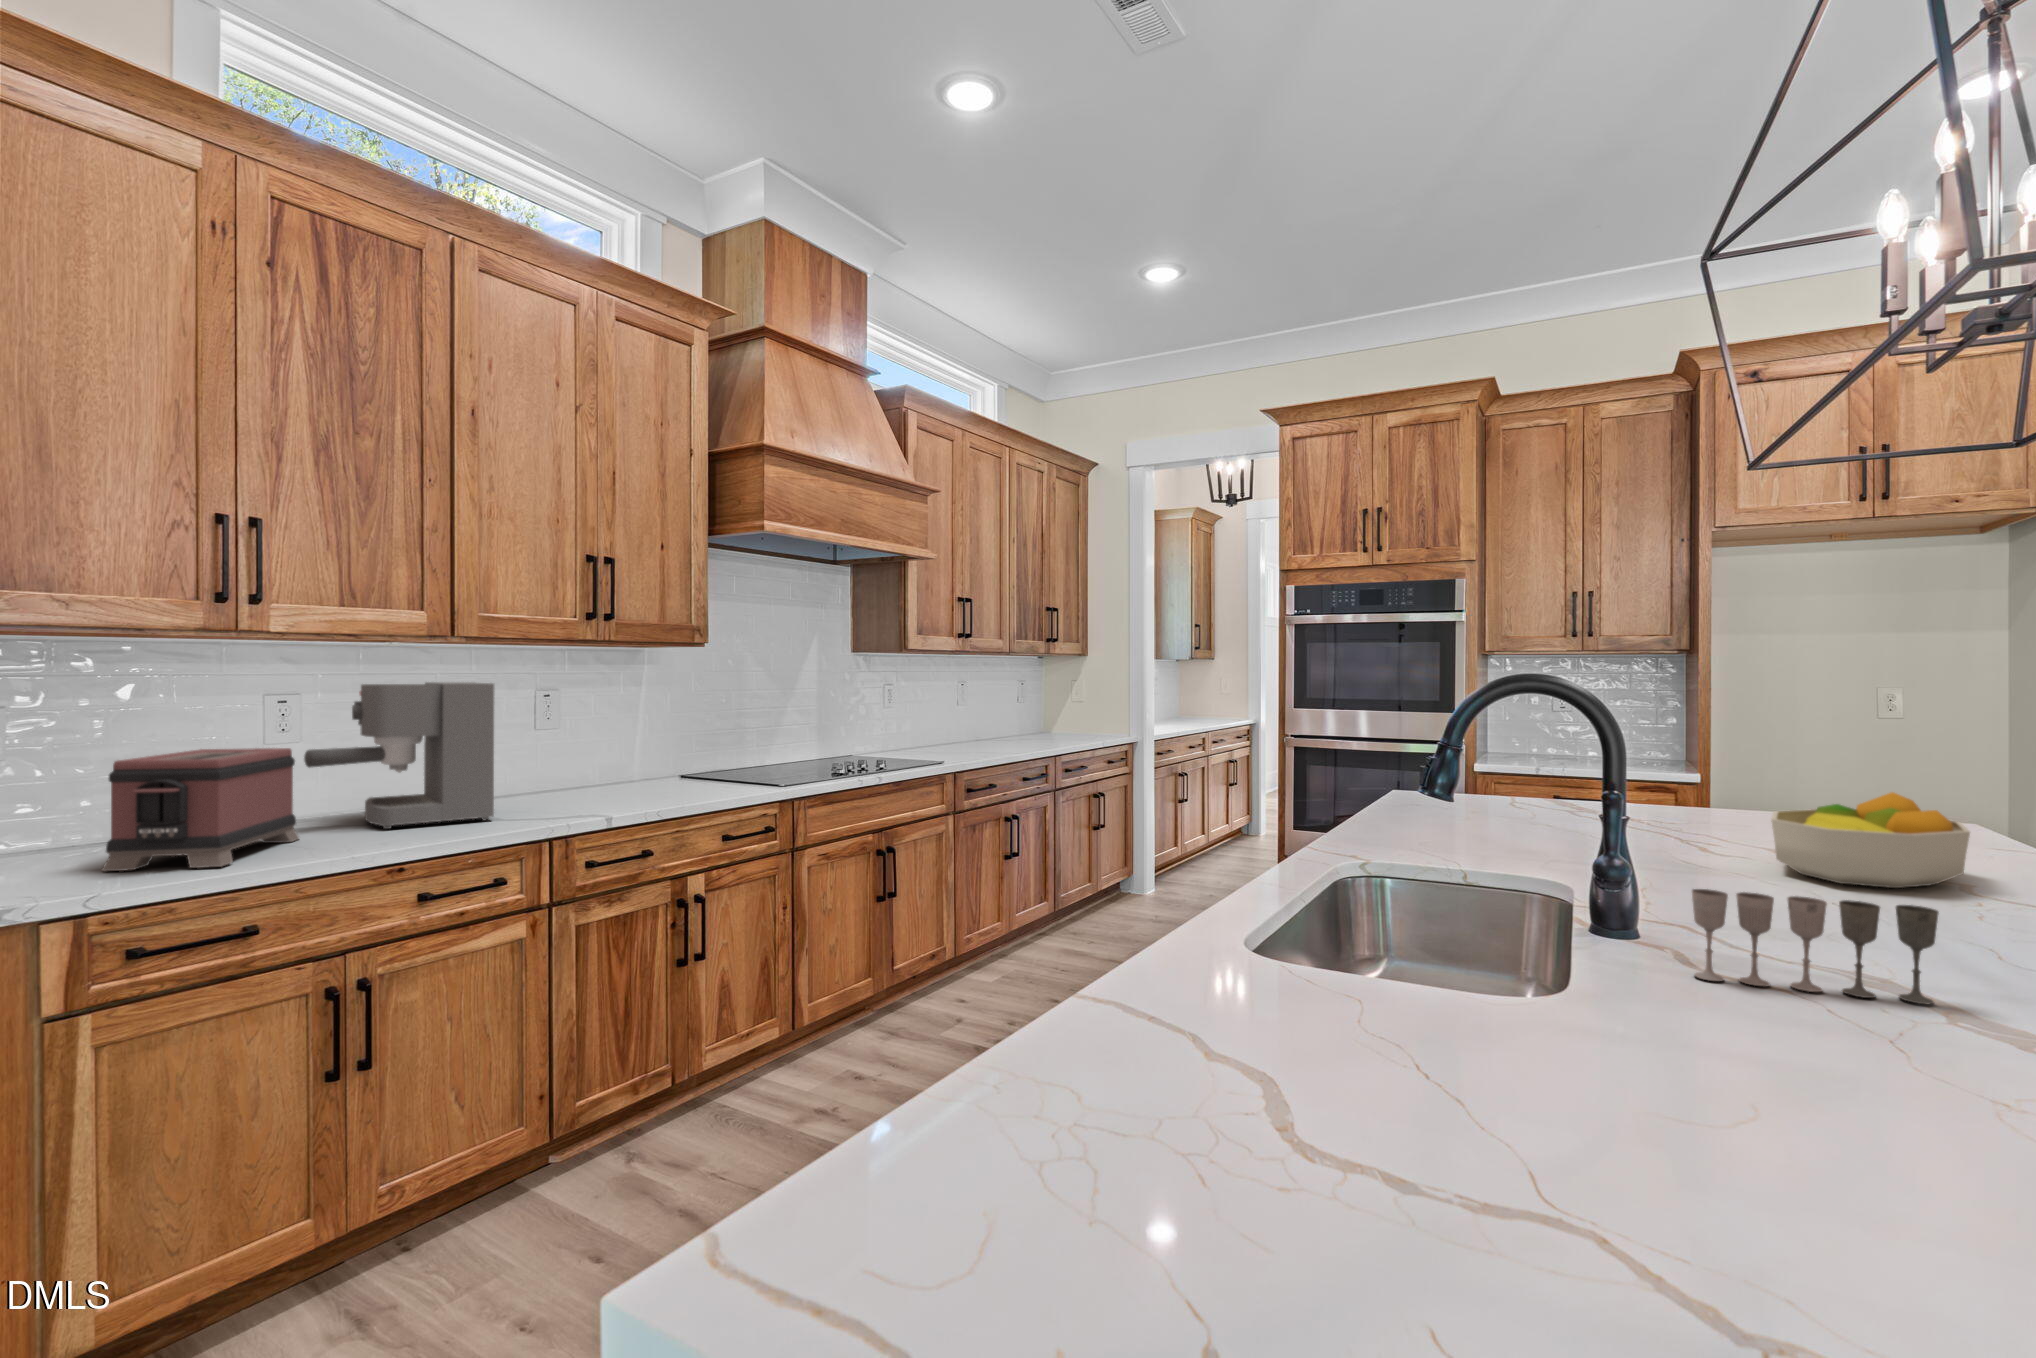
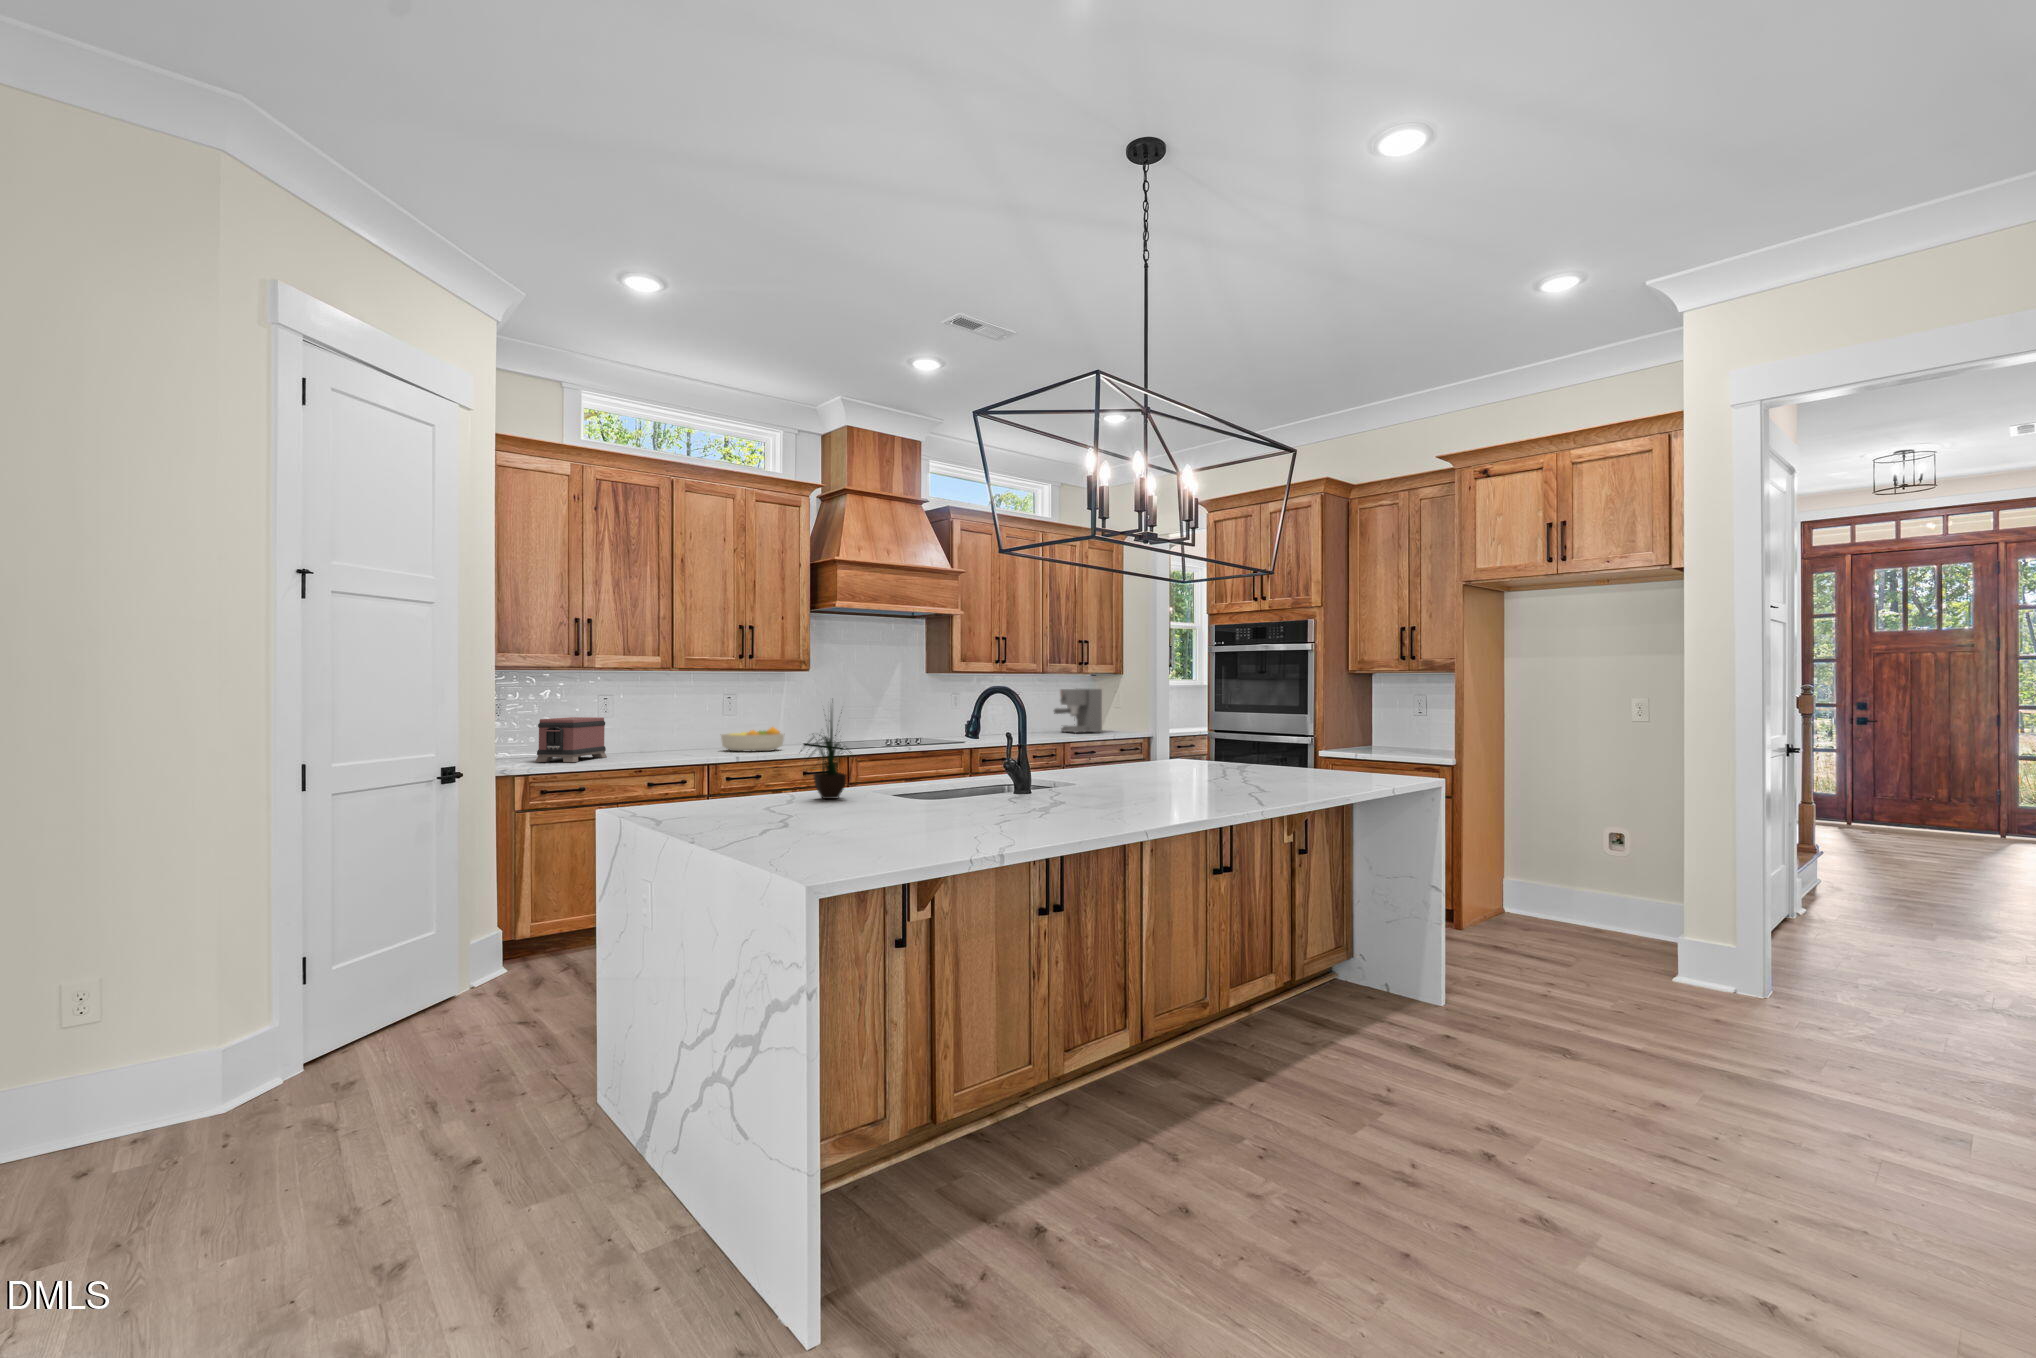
potted plant: none [1416,679,1673,1116] -> present [801,712,851,799]
coffee maker: present [304,682,494,829] -> present [1054,689,1102,733]
fruit bowl: present [1771,792,1970,888] -> present [721,727,784,752]
wine glass: present [1692,889,1939,1004] -> none [969,759,1023,795]

